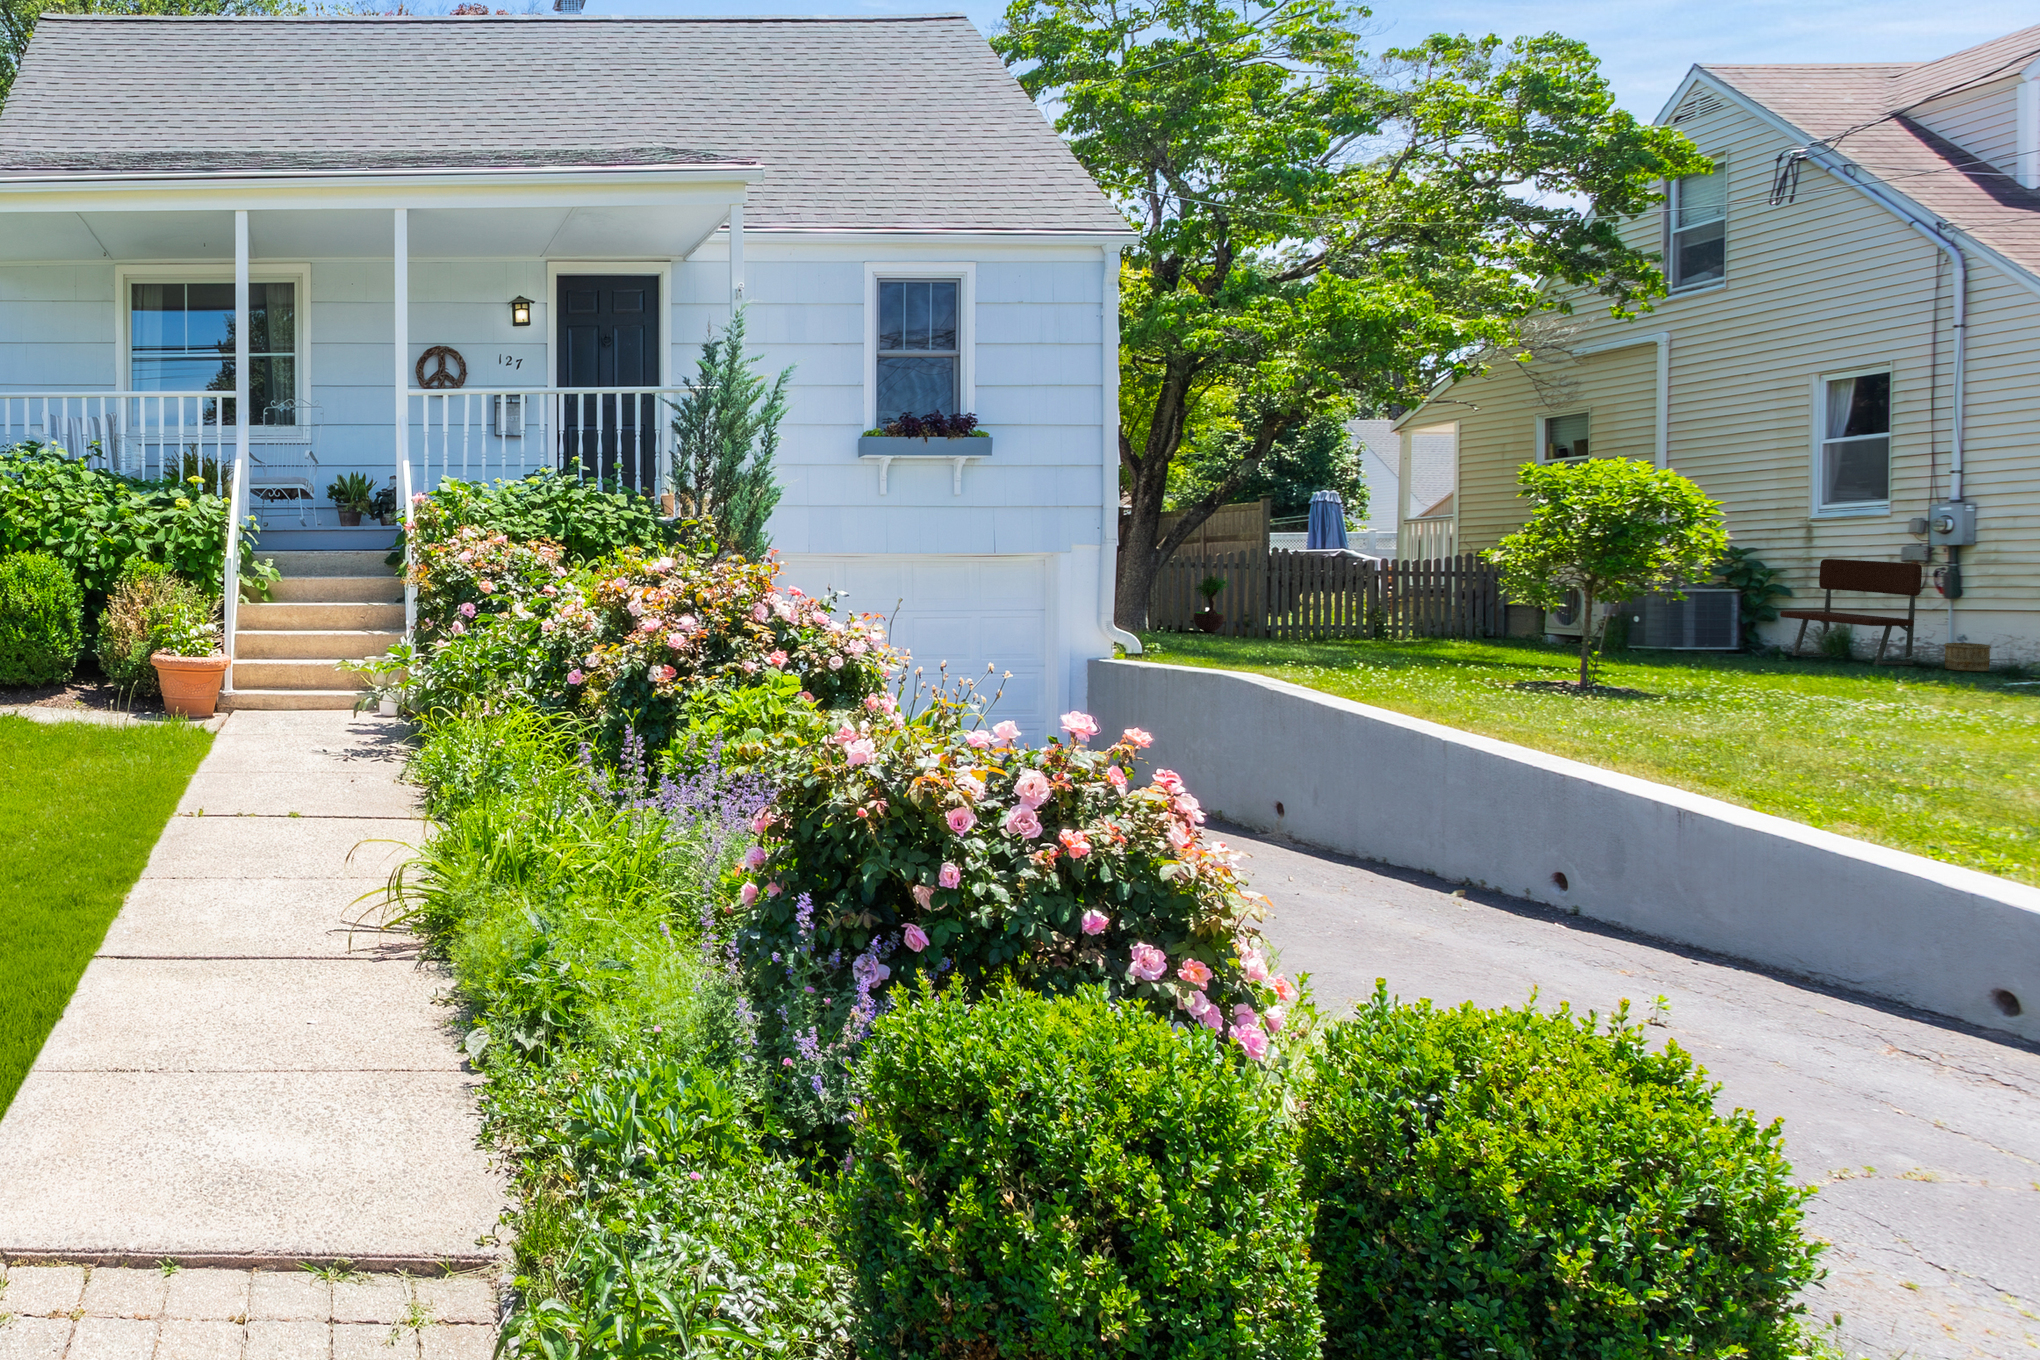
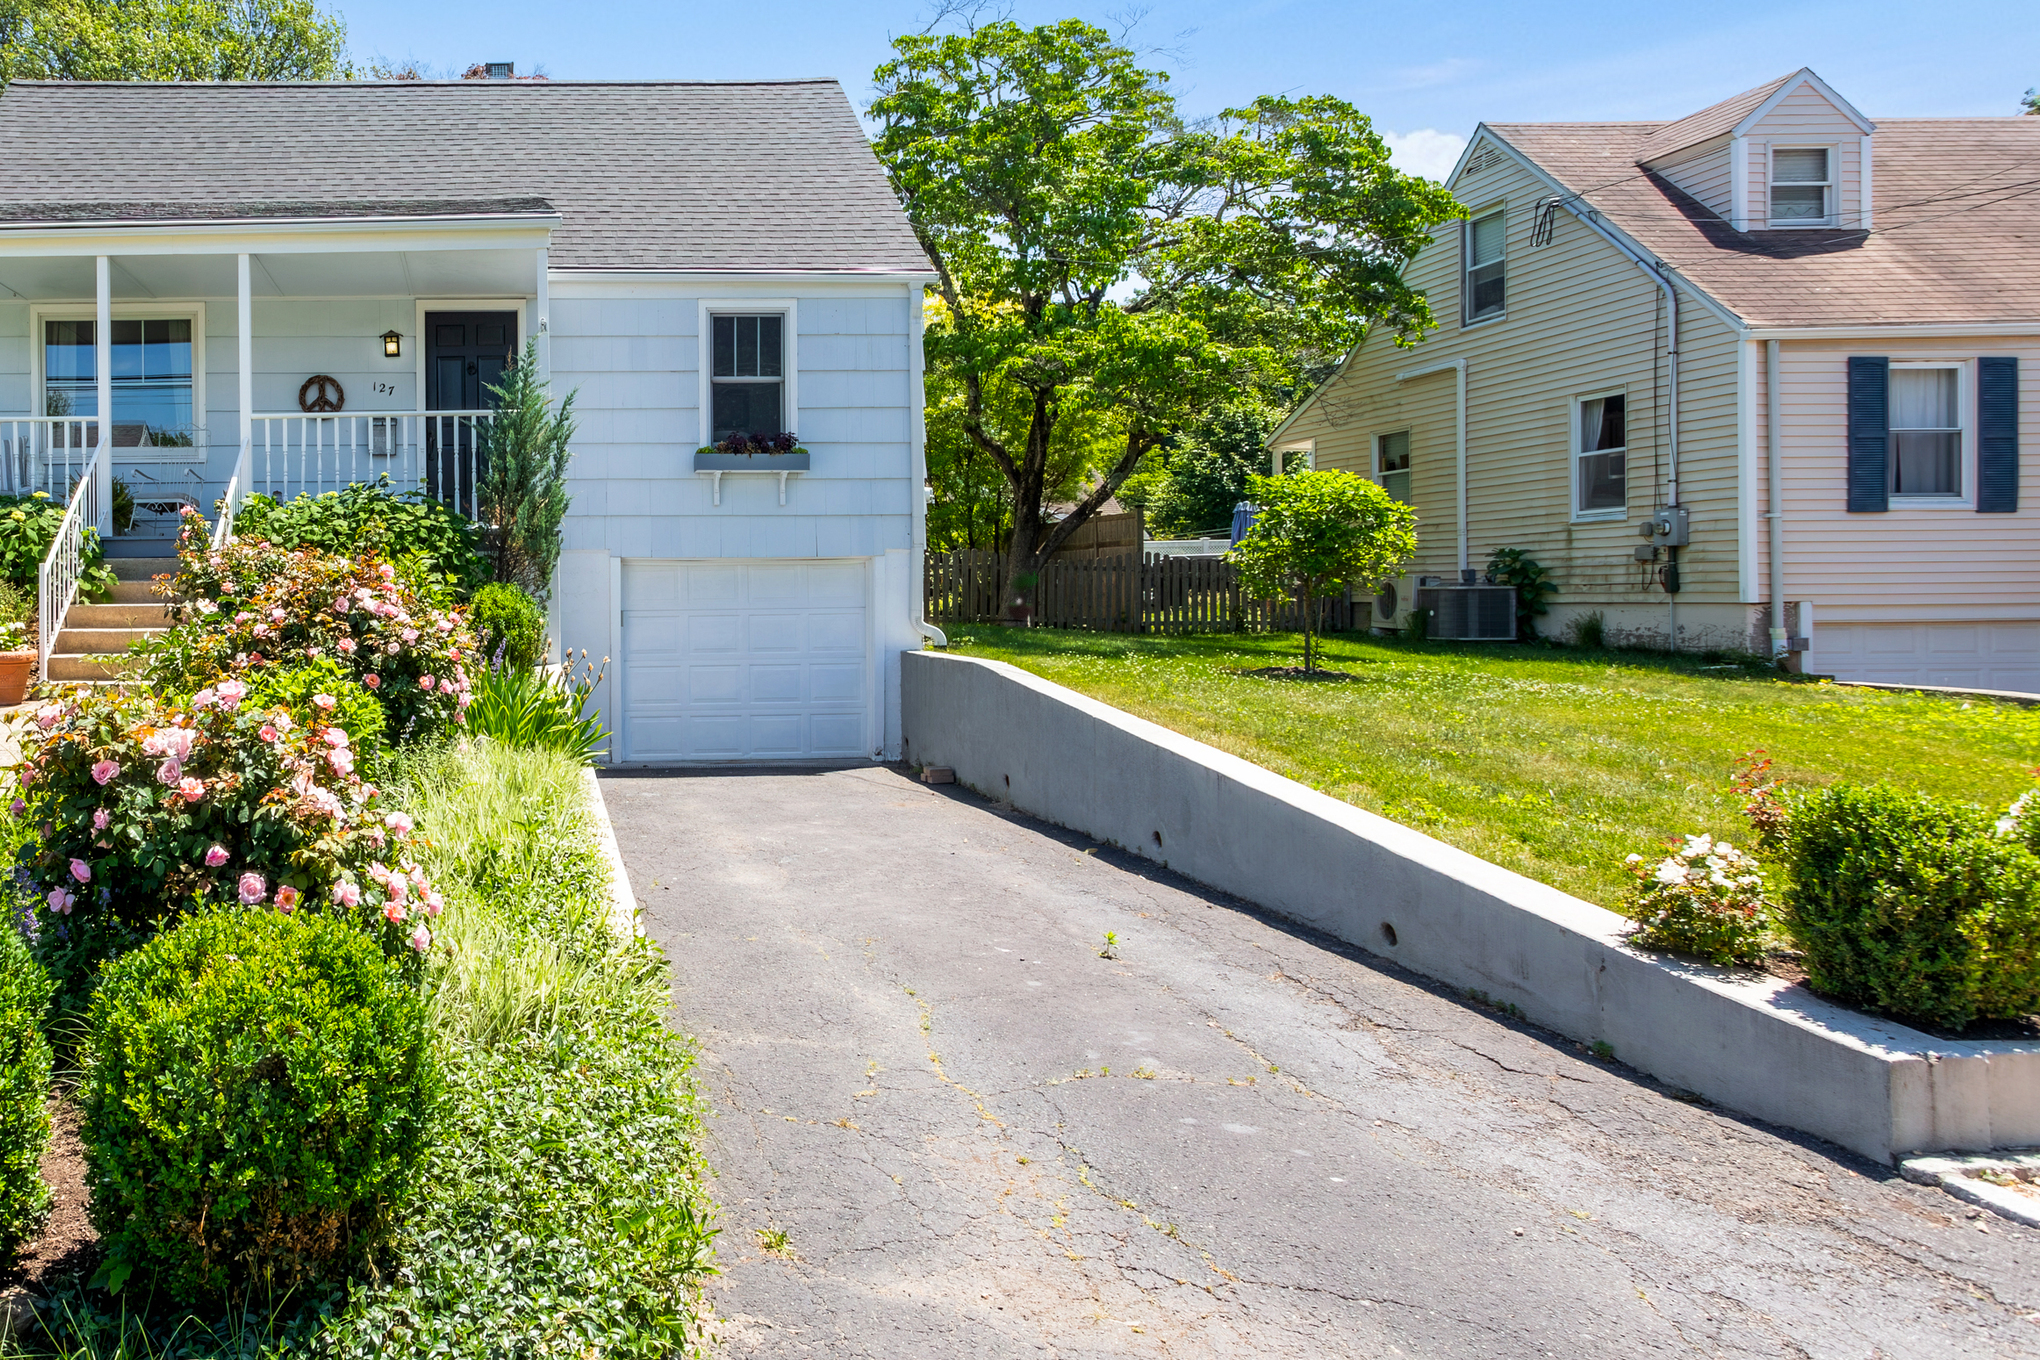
bench: present [1780,559,1922,665] -> none [1522,561,1653,656]
wooden bucket: present [1944,643,1991,671] -> none [1668,637,1712,663]

